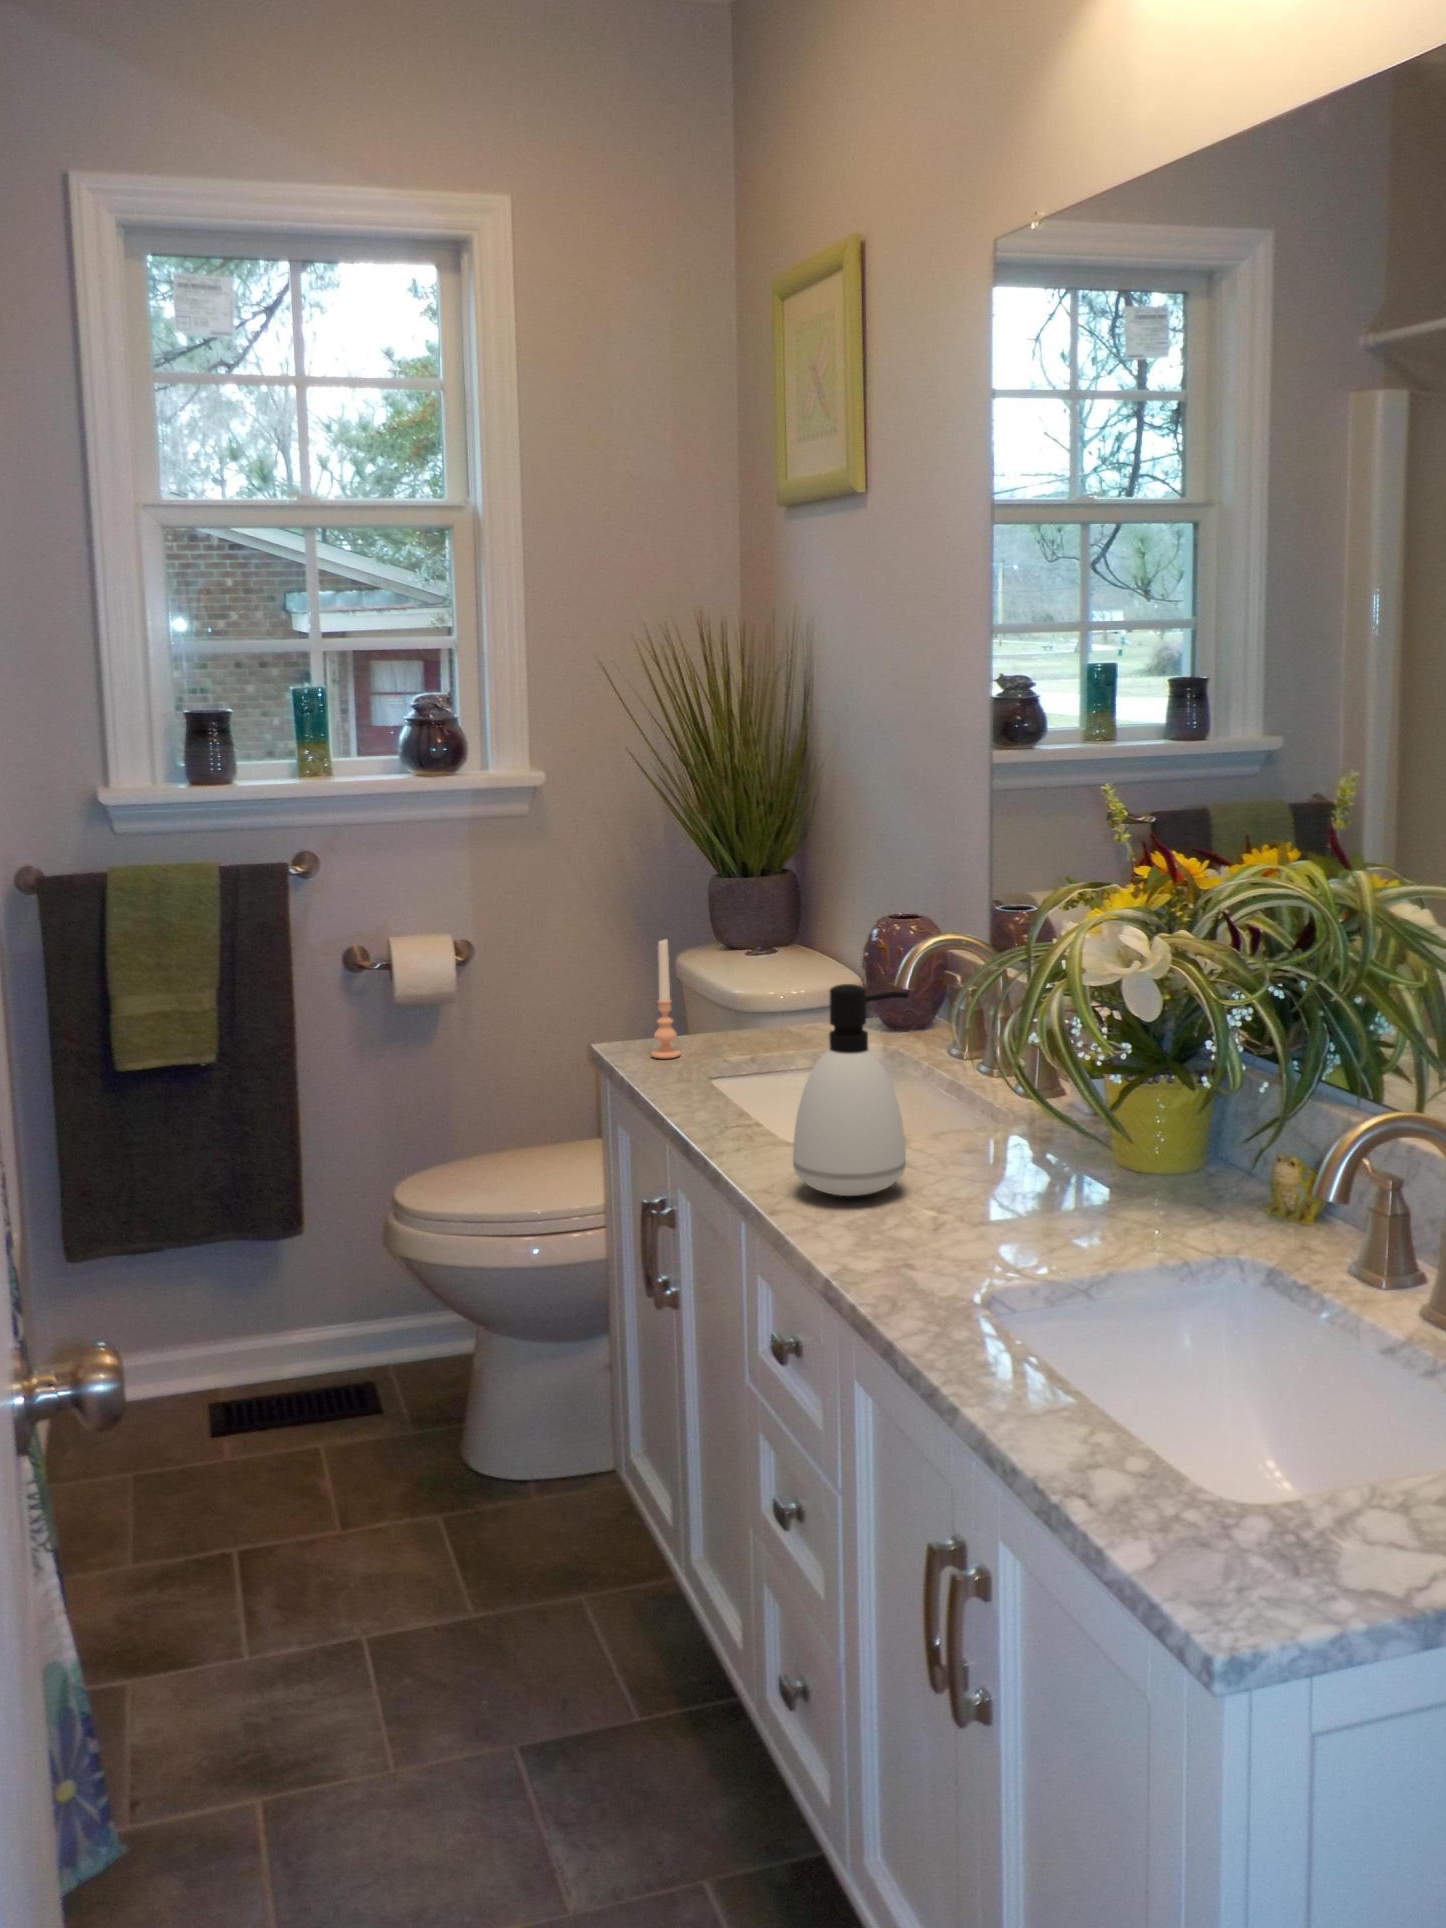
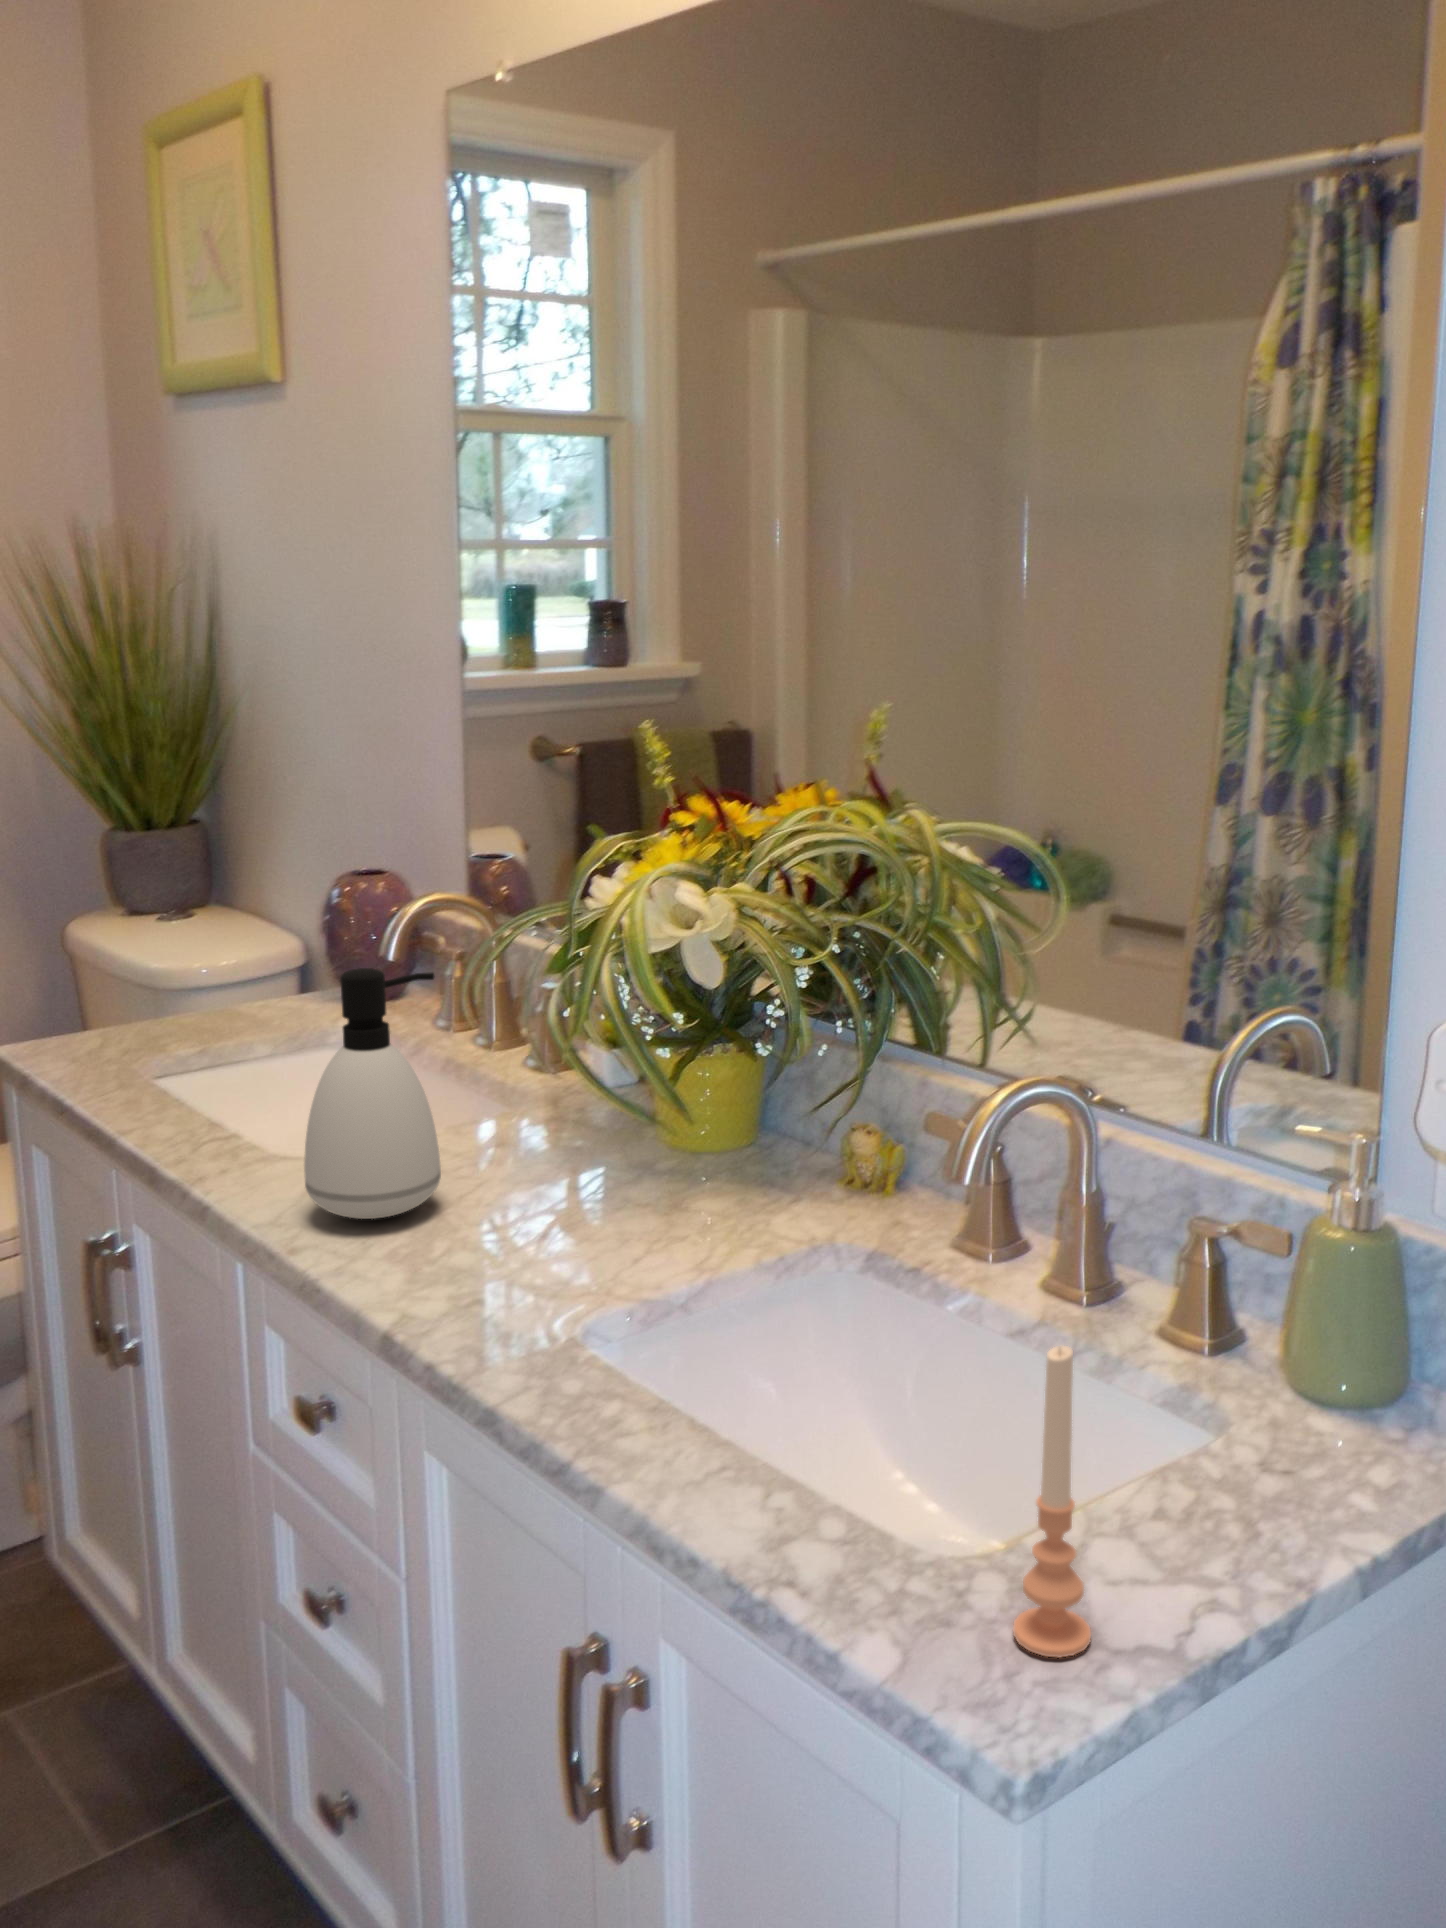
candle: present [651,940,681,1058] -> present [1013,1346,1091,1657]

